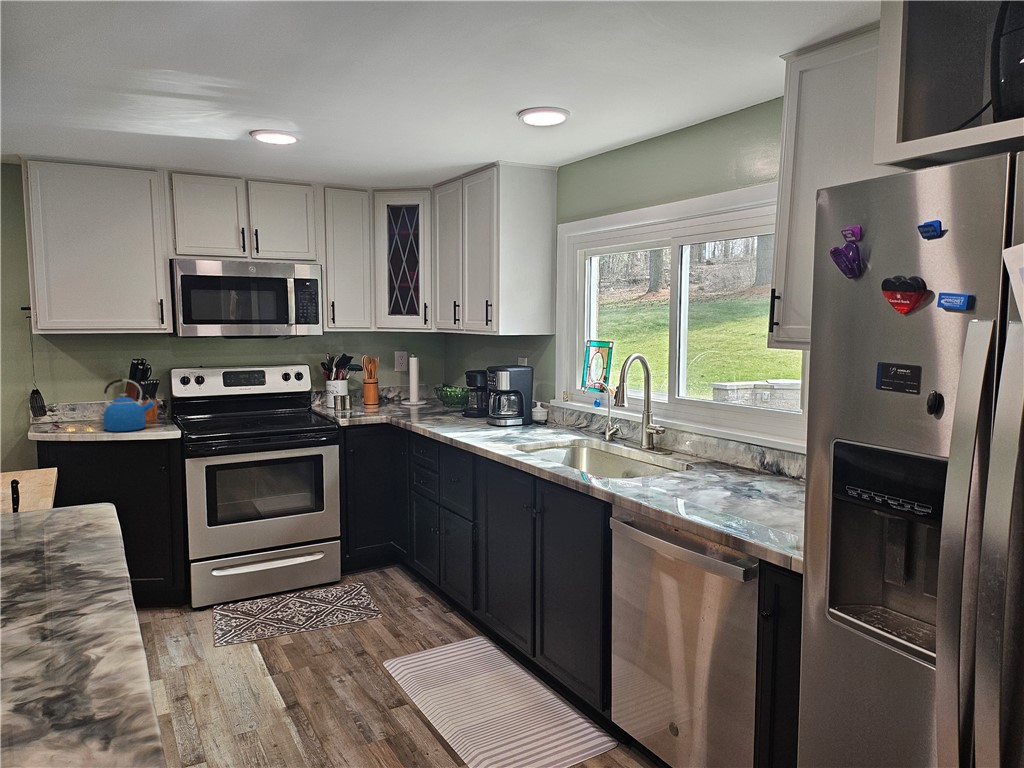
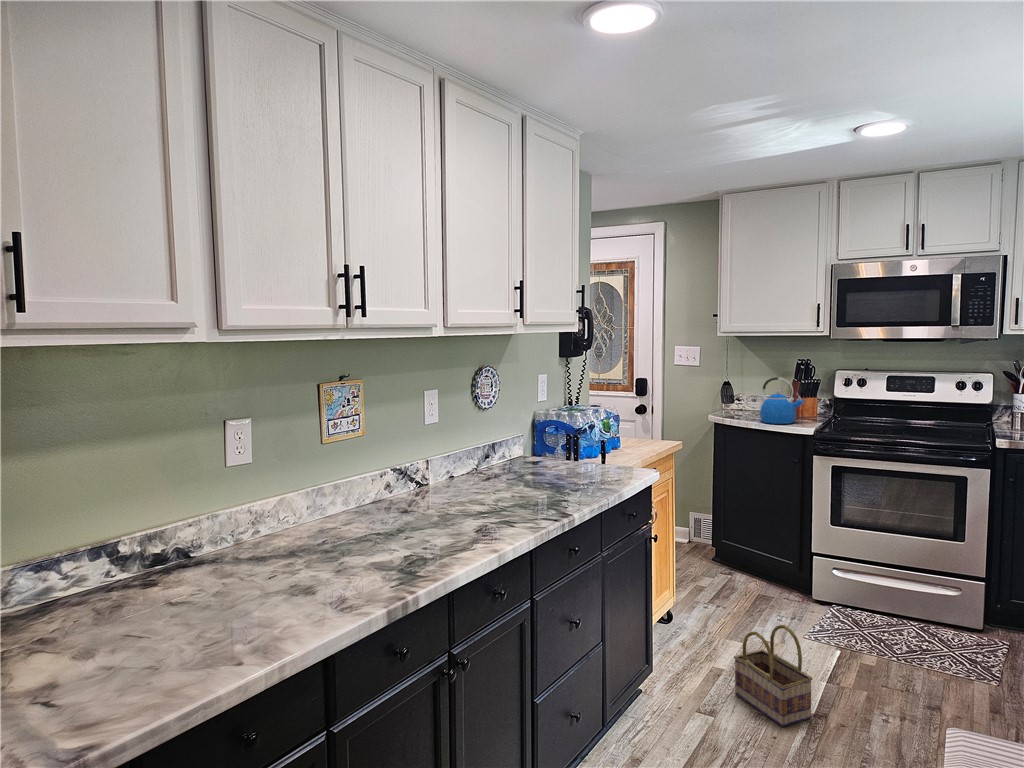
basket: none [200,632,288,733] -> present [734,625,813,726]

